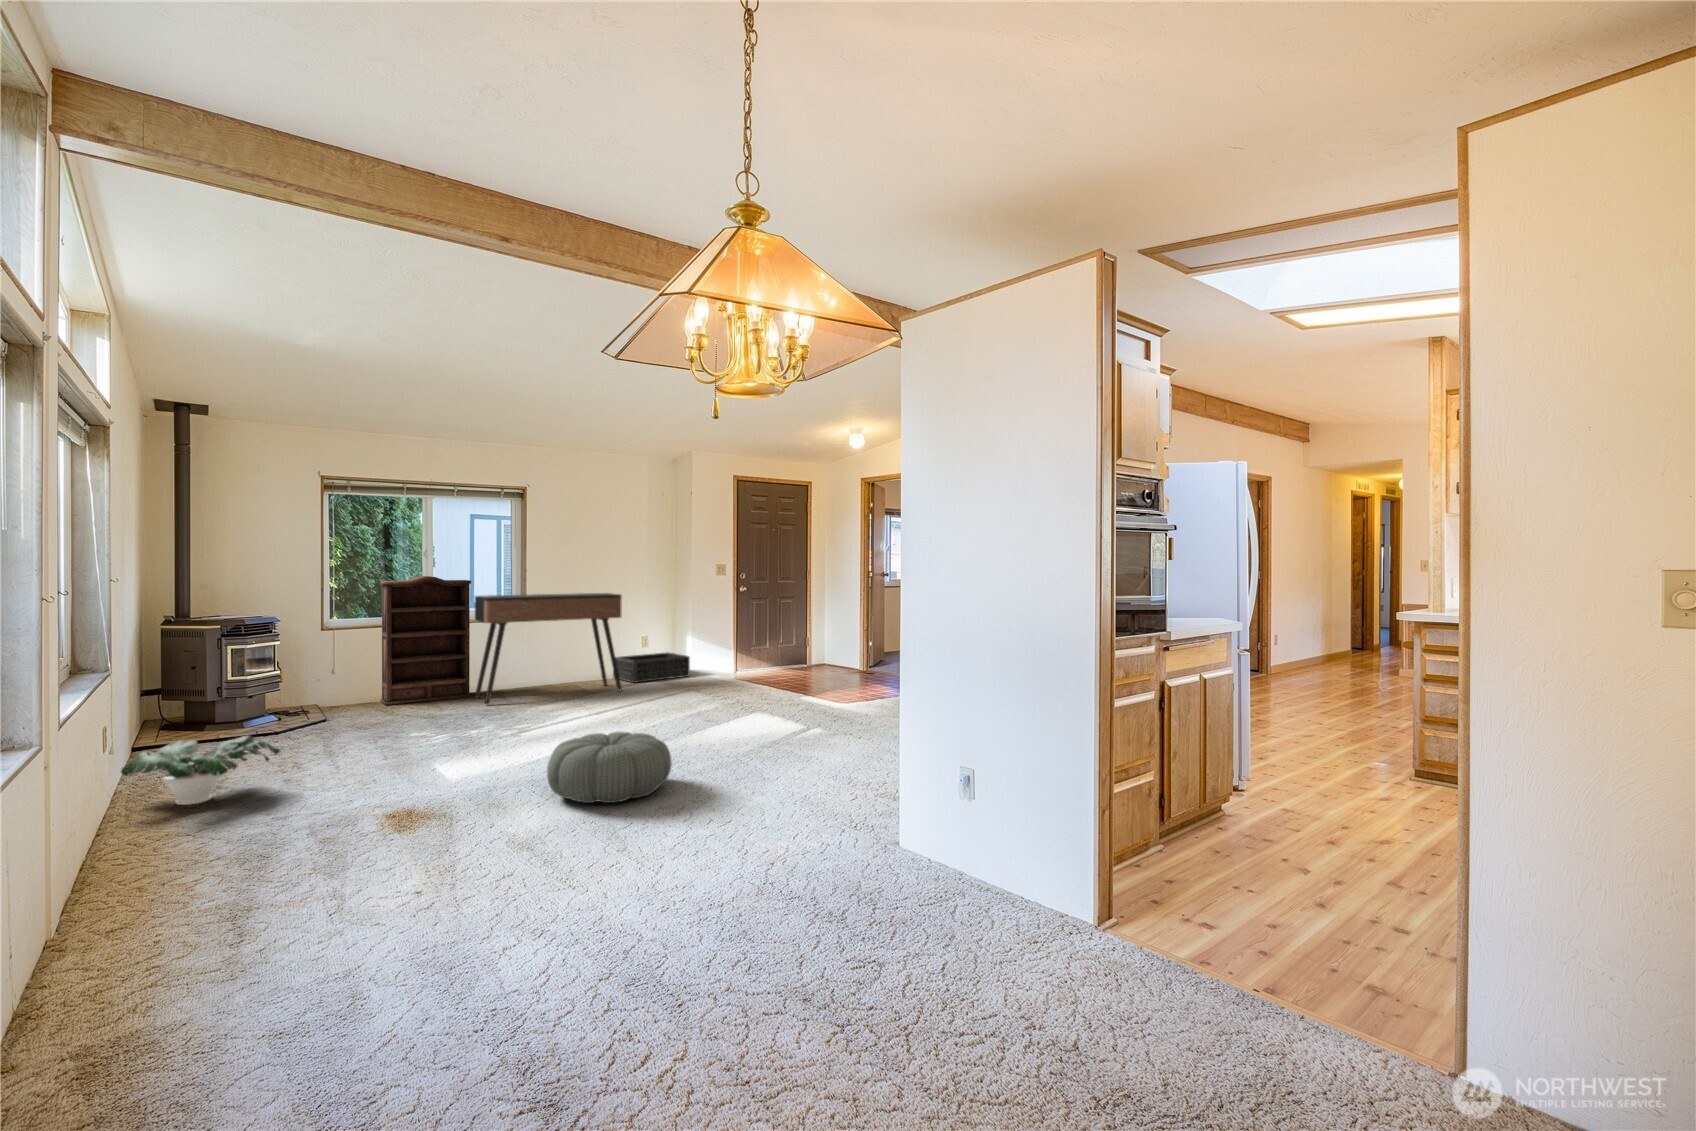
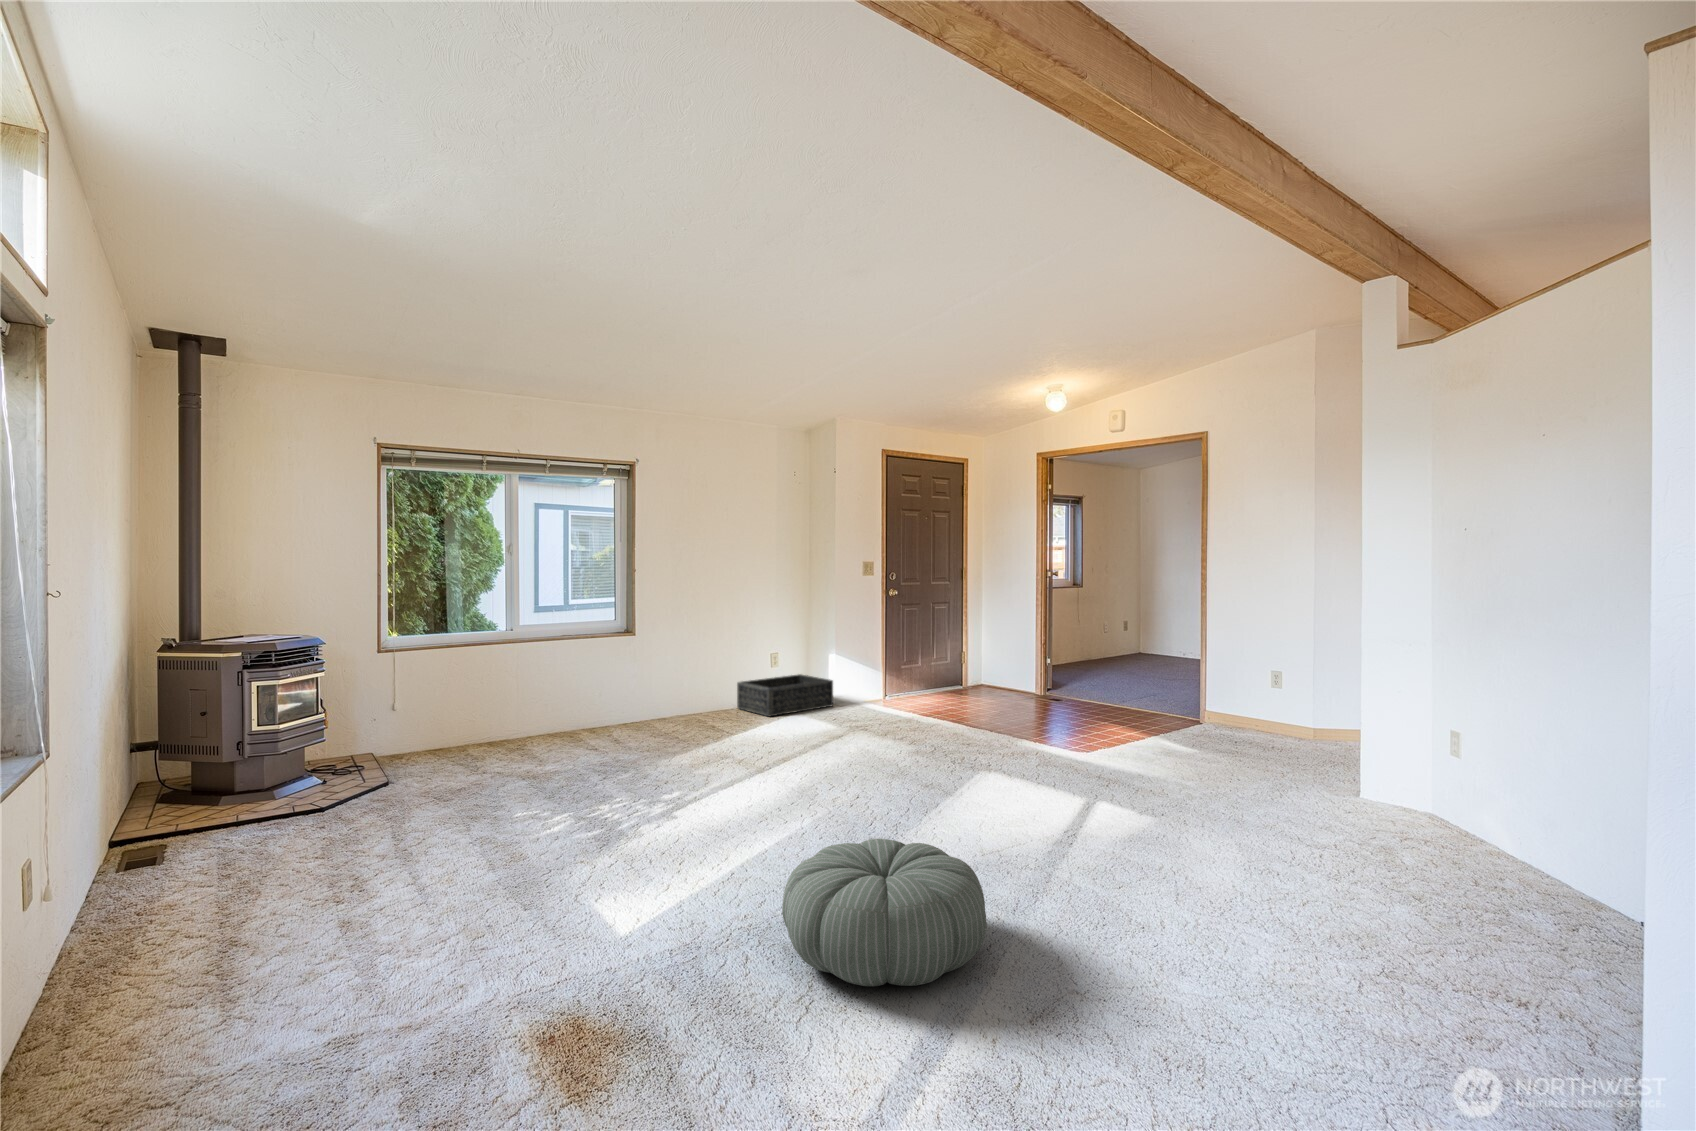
bookshelf: present [380,576,471,705] -> none [451,579,569,754]
console table: present [475,593,622,704] -> none [574,600,763,754]
potted plant: present [121,735,280,805] -> none [65,845,335,981]

